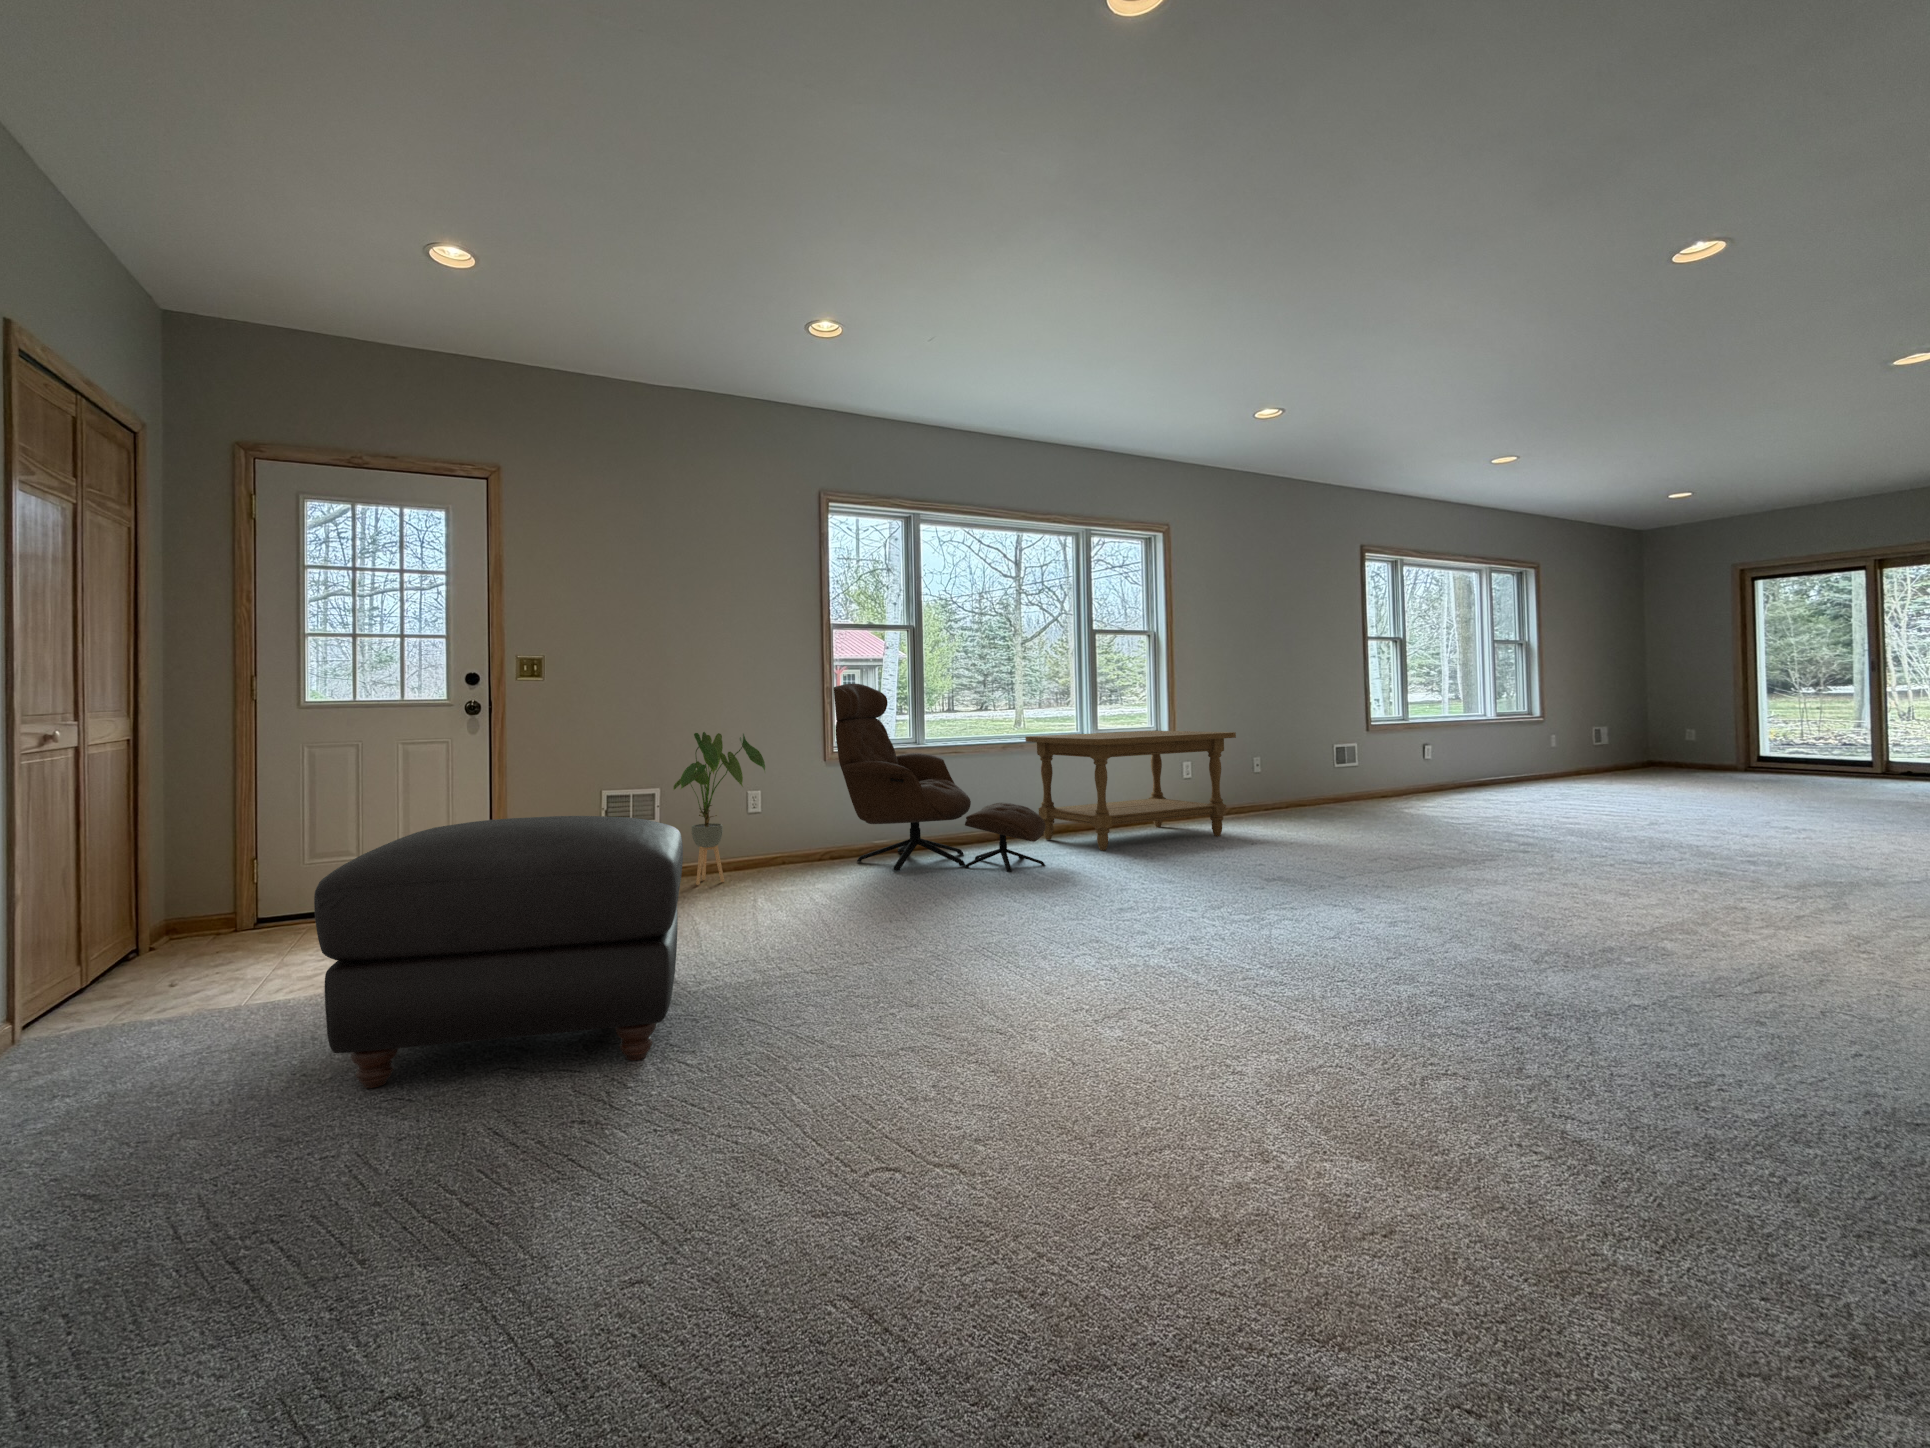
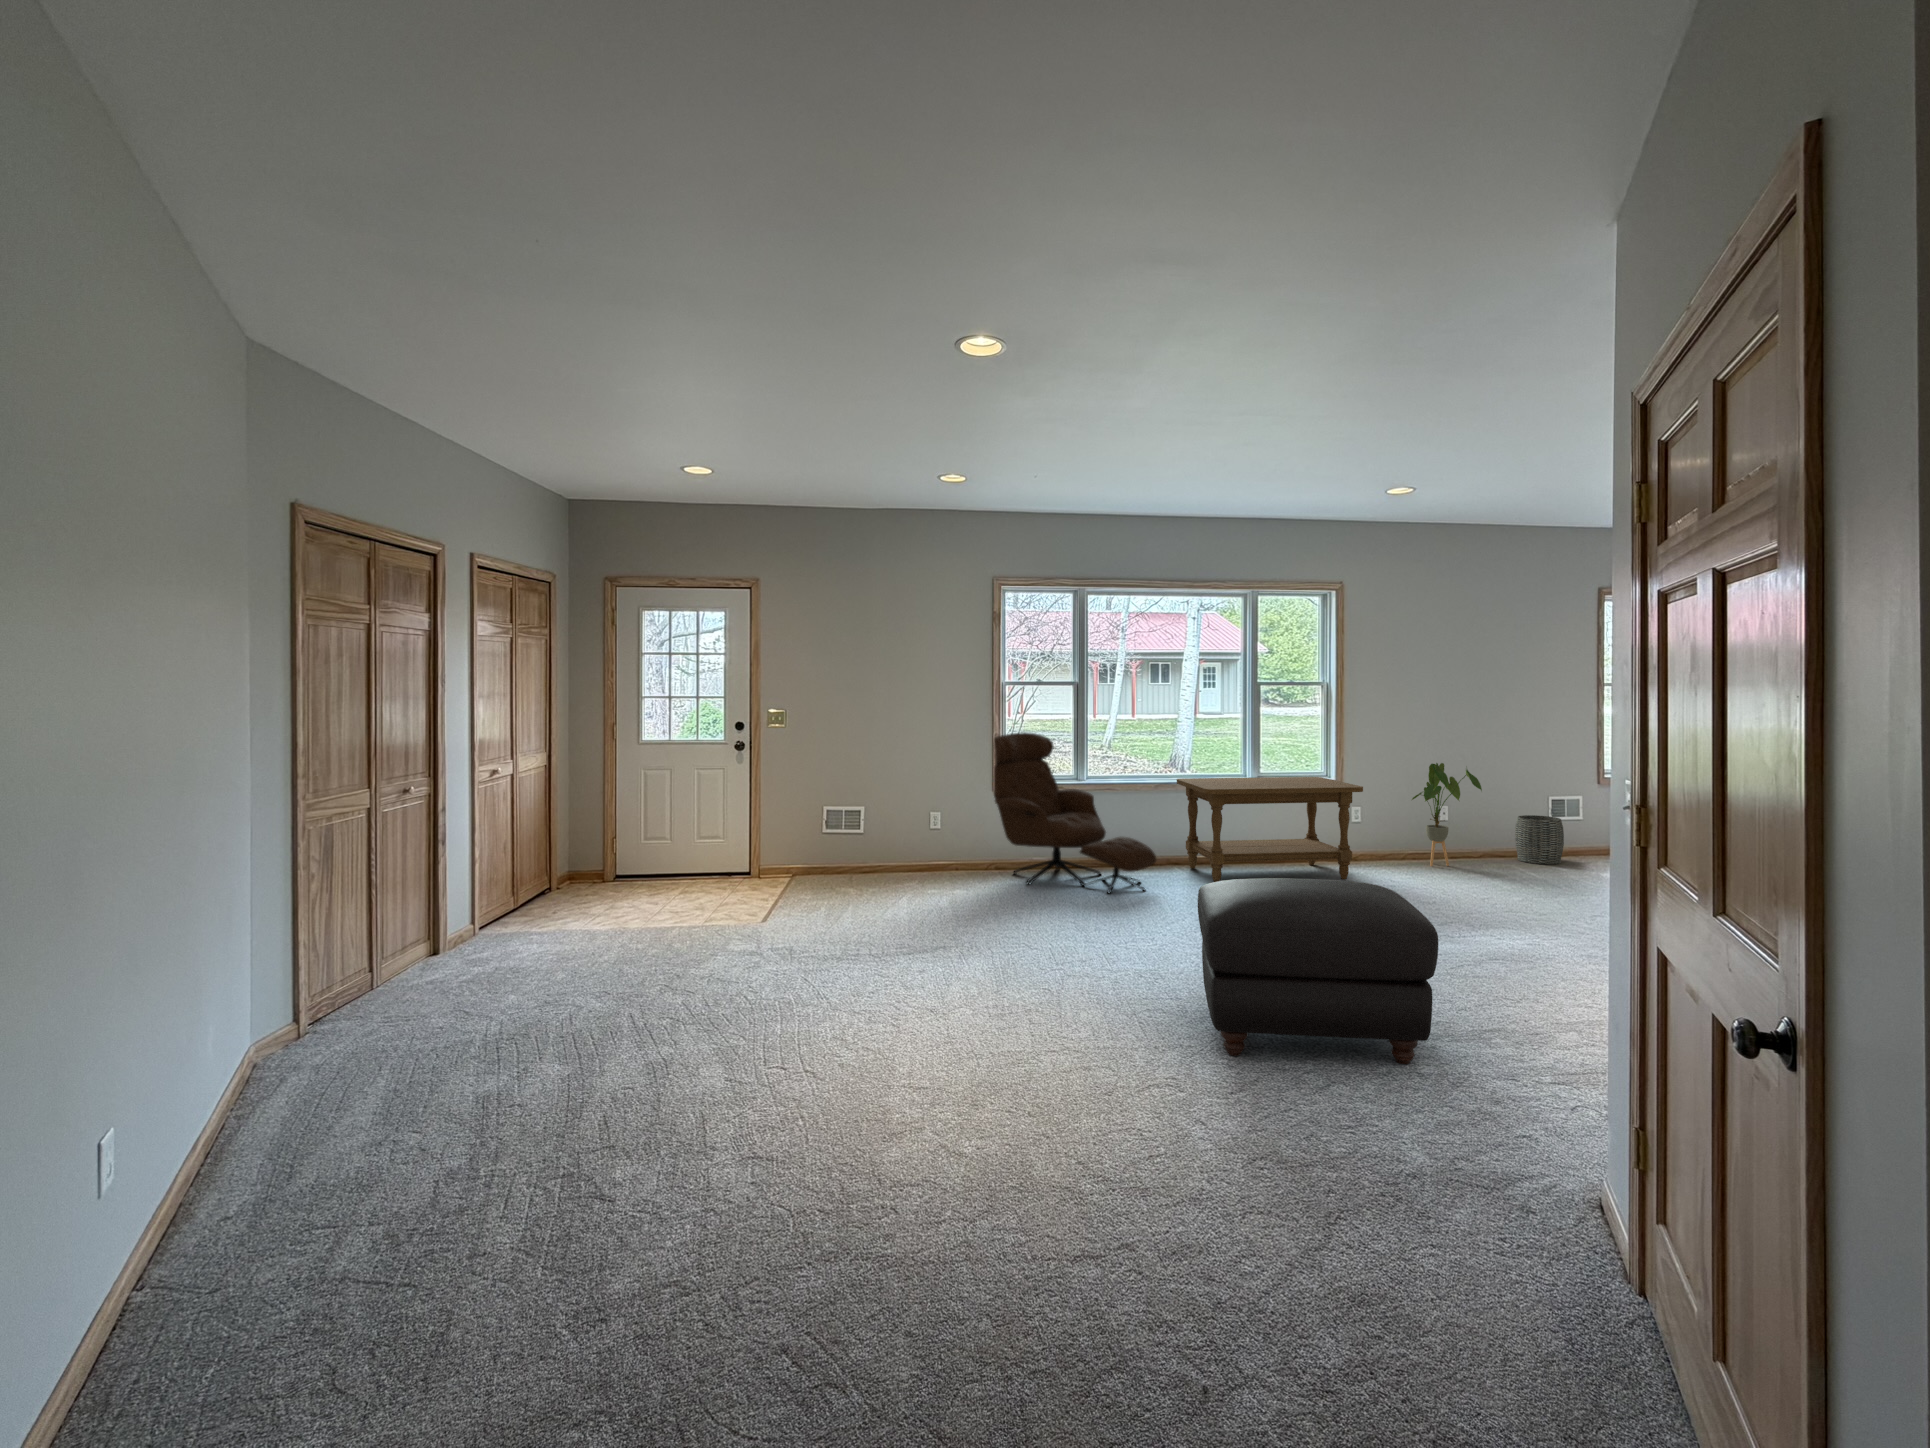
house plant: present [674,732,765,885] -> present [1412,763,1482,866]
woven basket: none [1321,763,1369,810] -> present [1515,815,1564,864]
ottoman: present [314,816,683,1088] -> present [1198,878,1438,1064]

